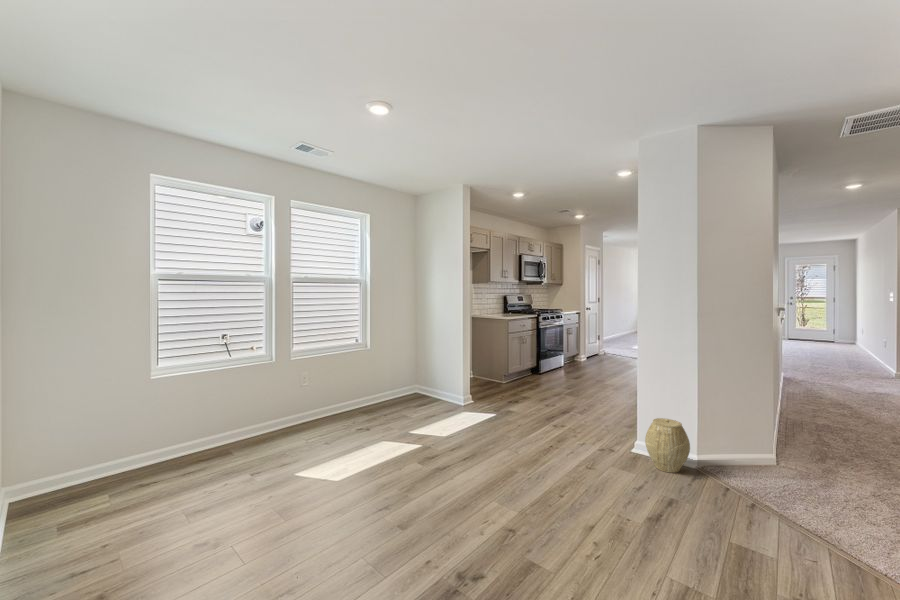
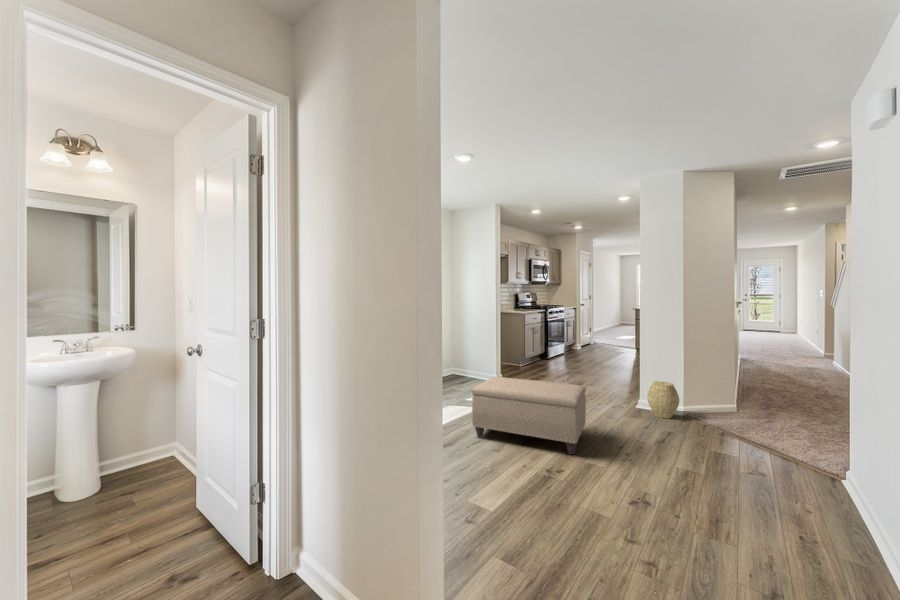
ottoman: none [381,410,546,540] -> present [472,377,586,455]

